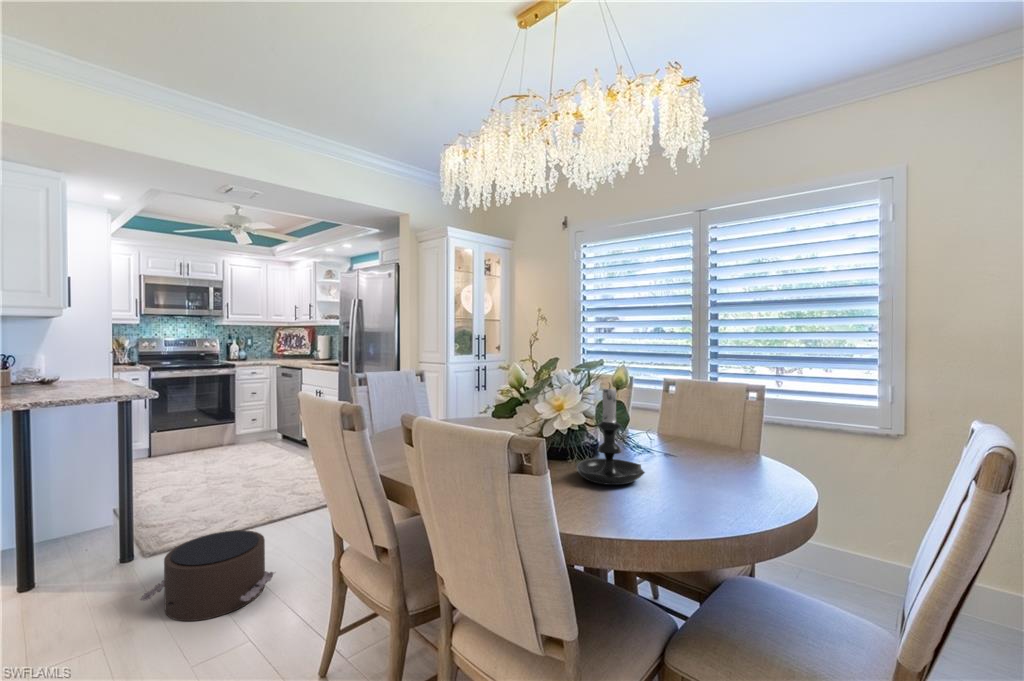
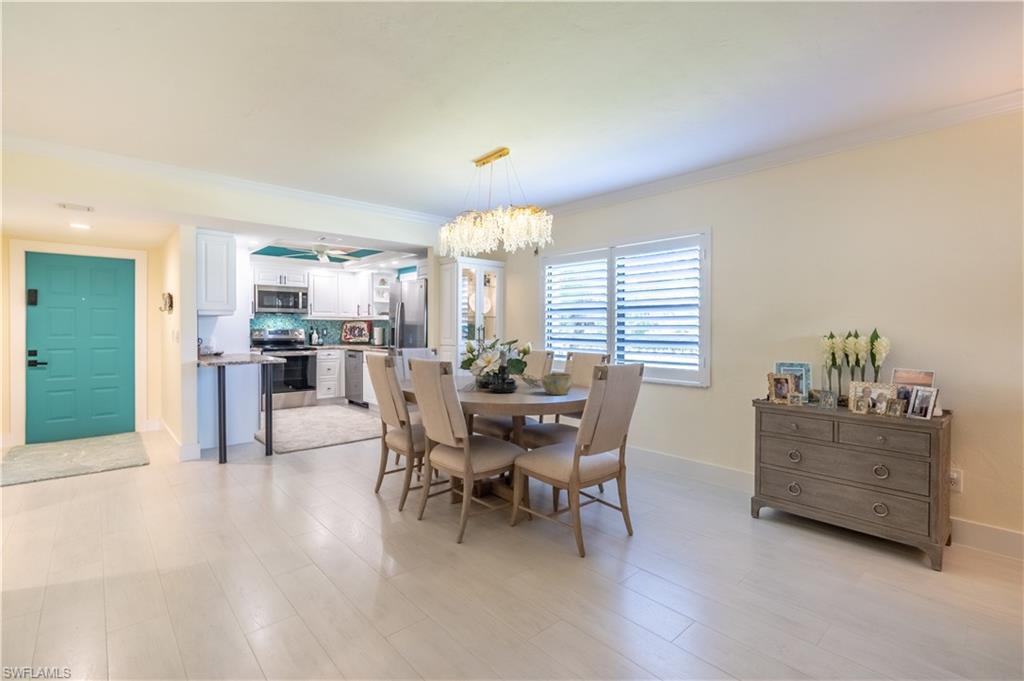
ceramic bowl: none [698,434,772,491] -> present [542,373,573,395]
pouf: present [140,530,274,621] -> none [285,436,352,474]

